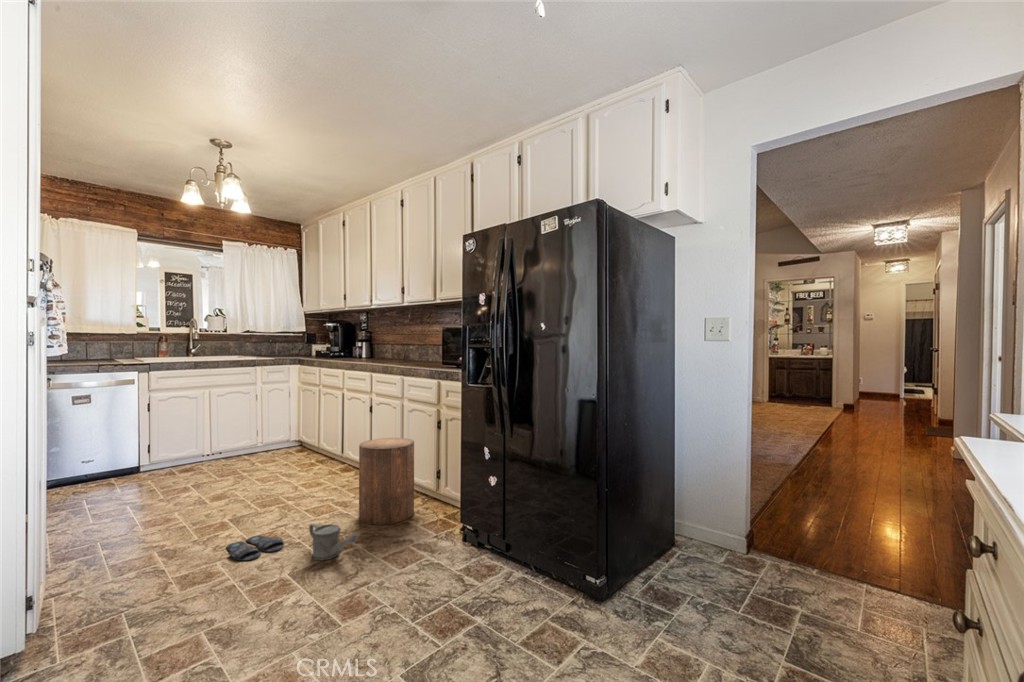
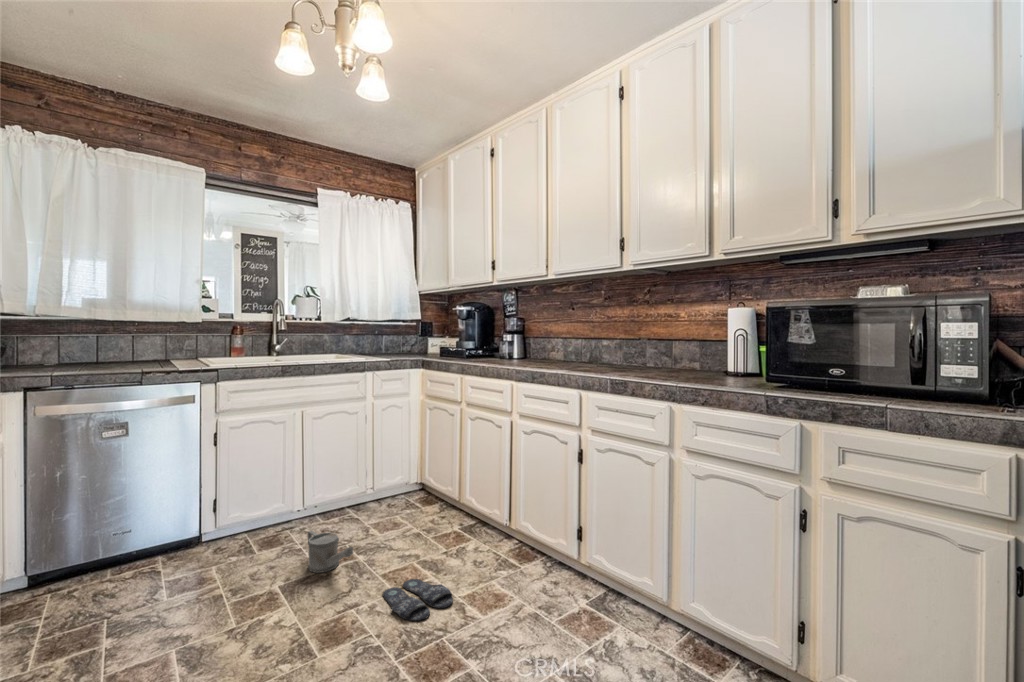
stool: present [359,438,414,525] -> none [368,436,429,534]
slippers: present [227,535,284,561] -> present [382,579,453,621]

